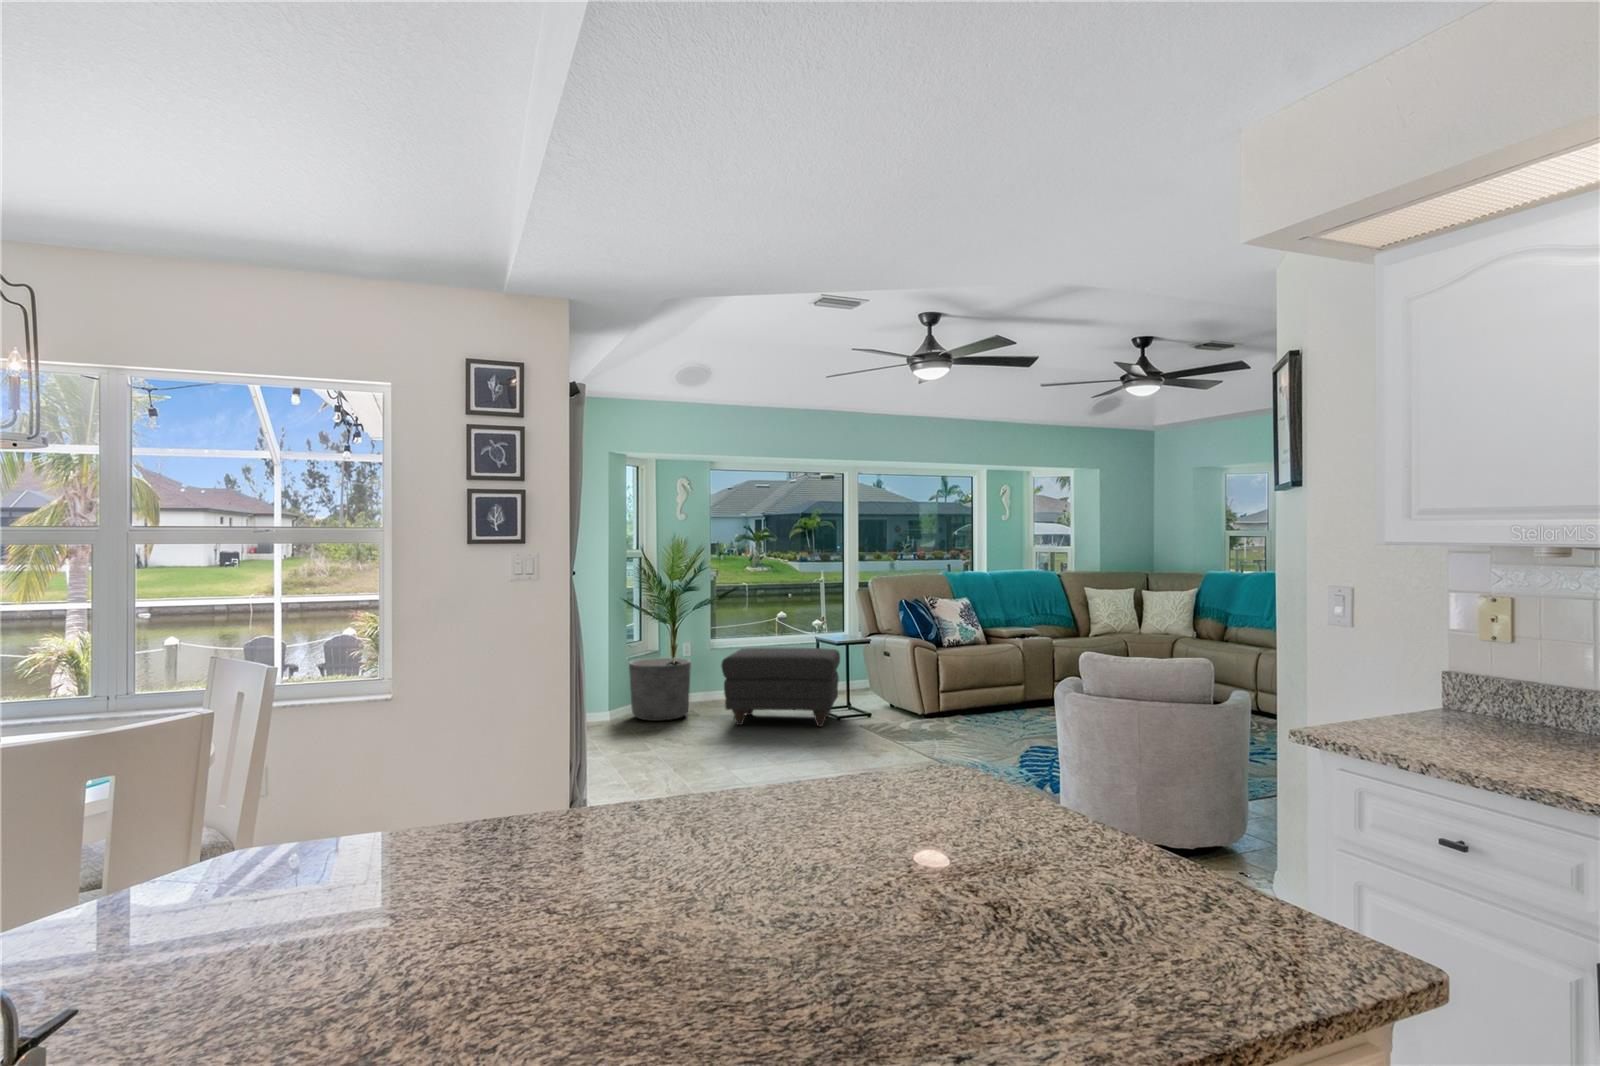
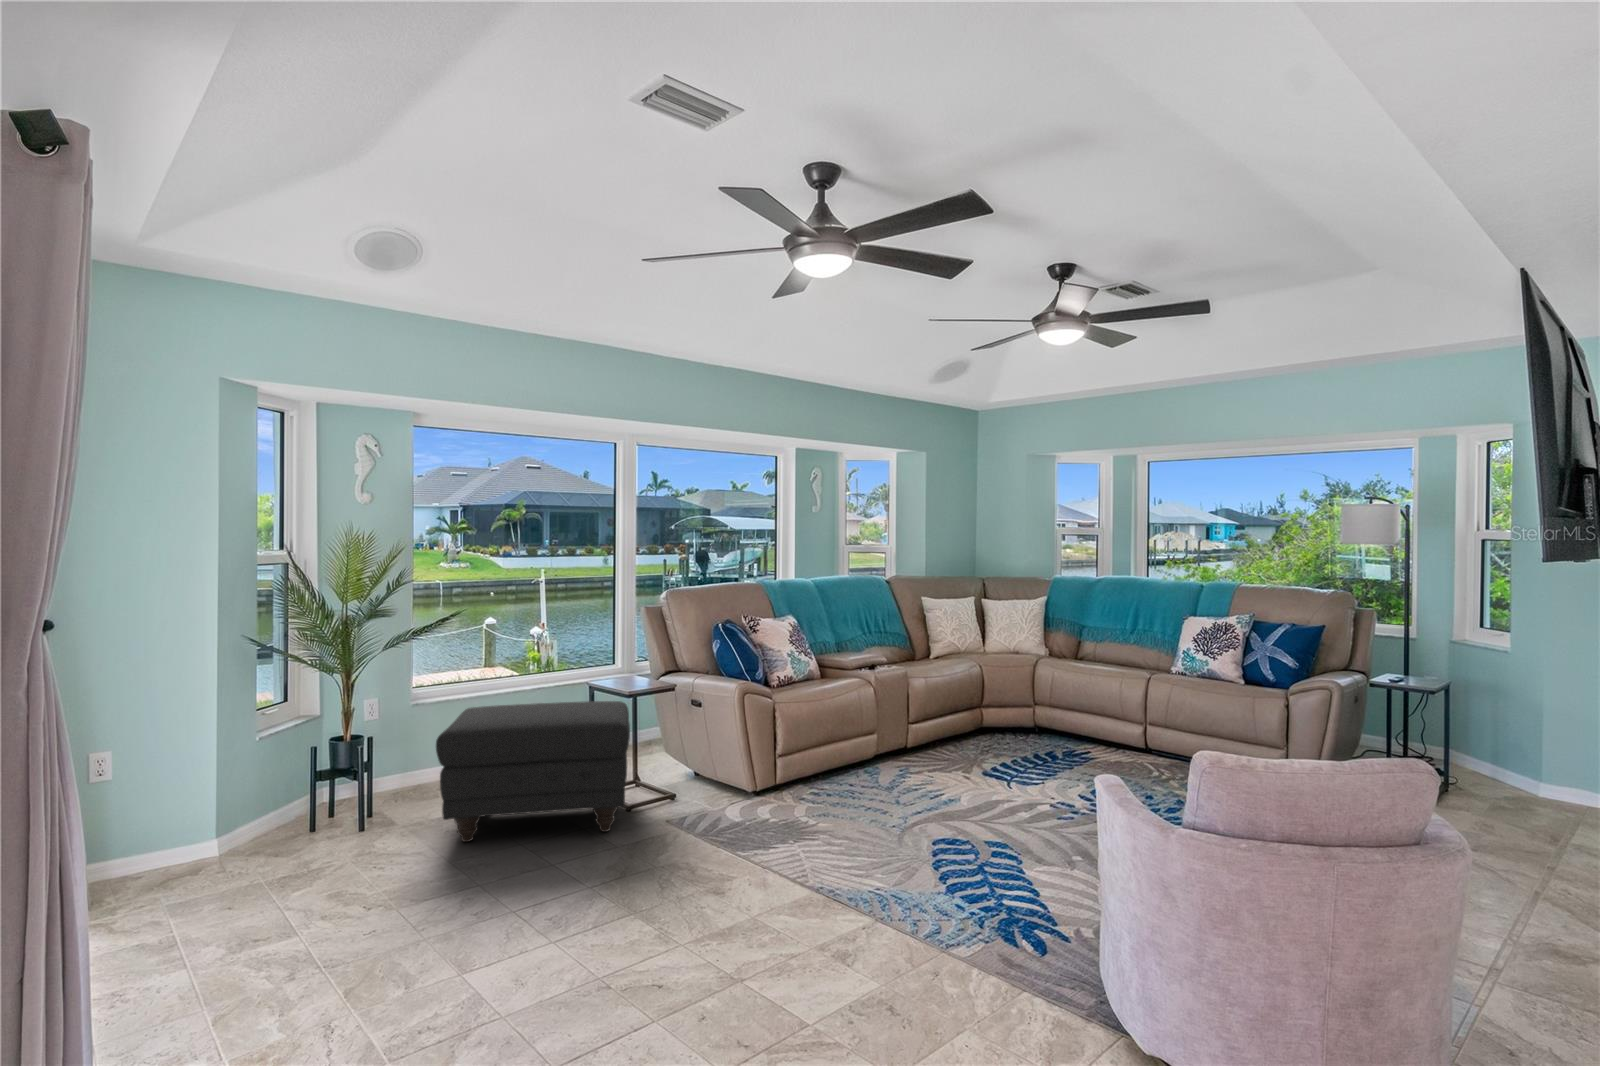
planter: present [629,658,691,721] -> none [260,729,378,846]

